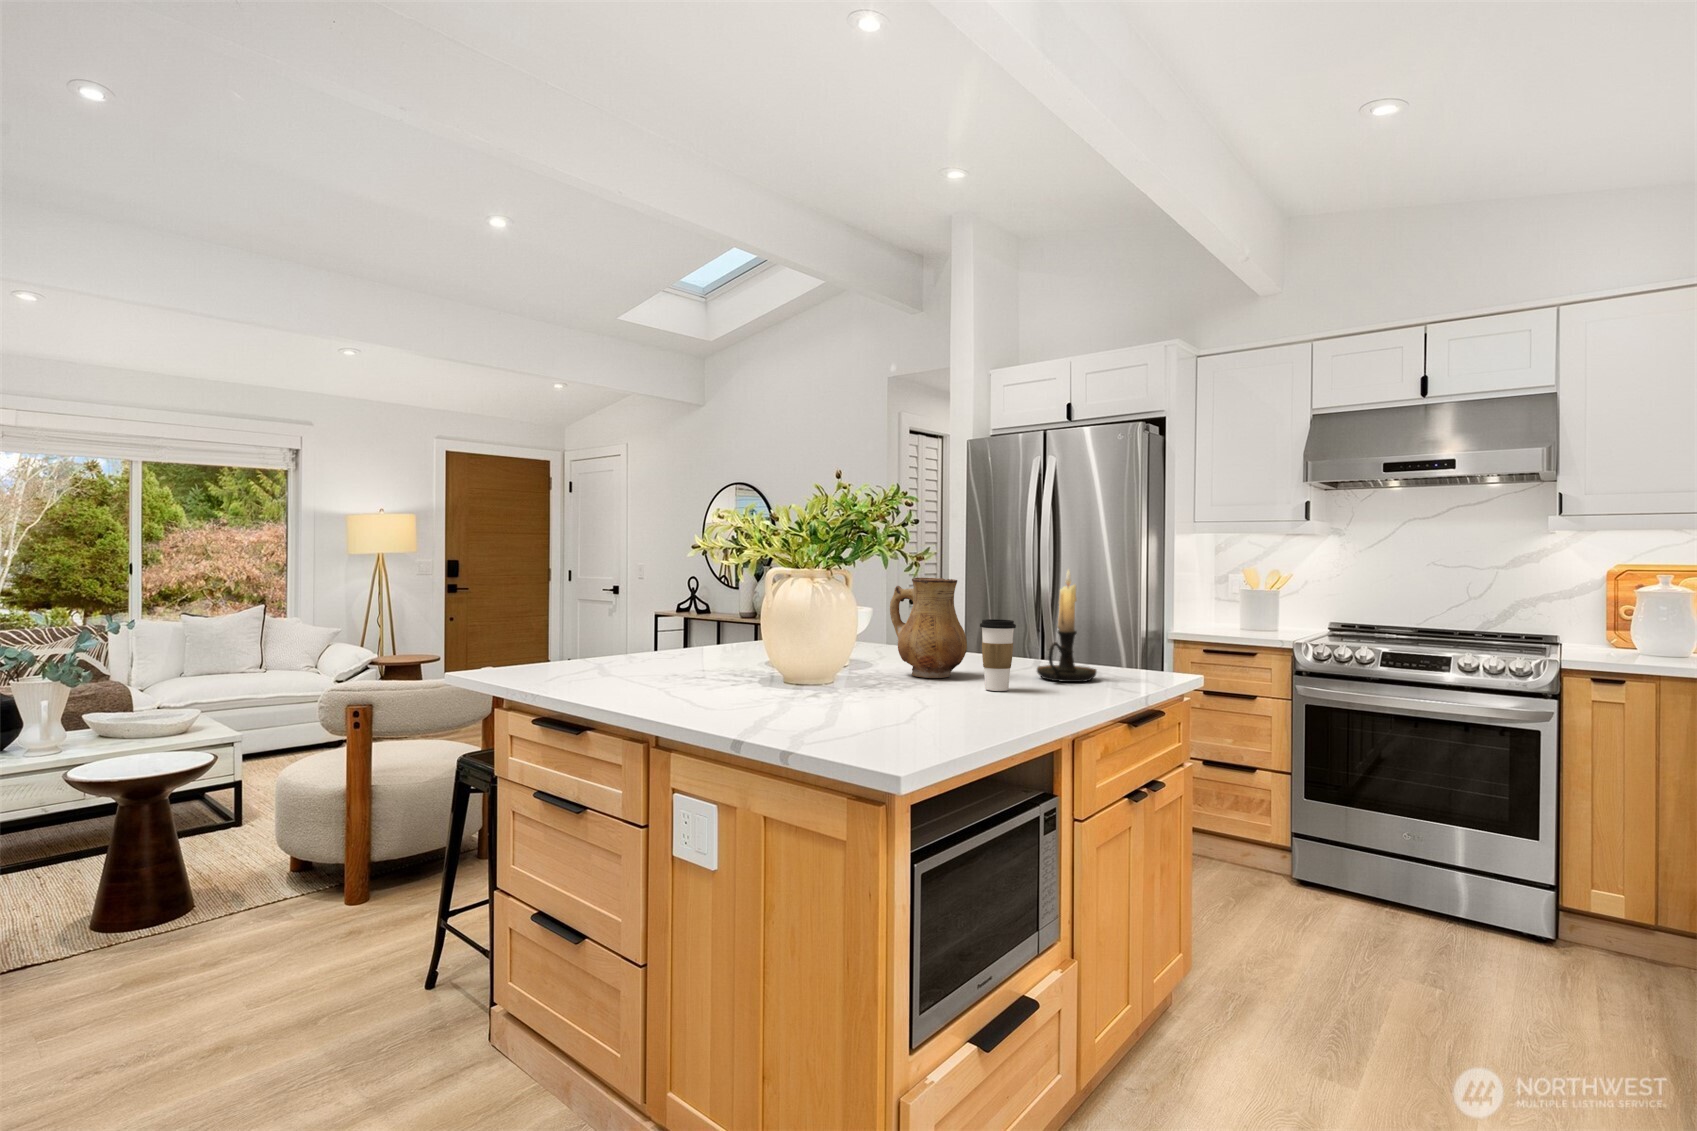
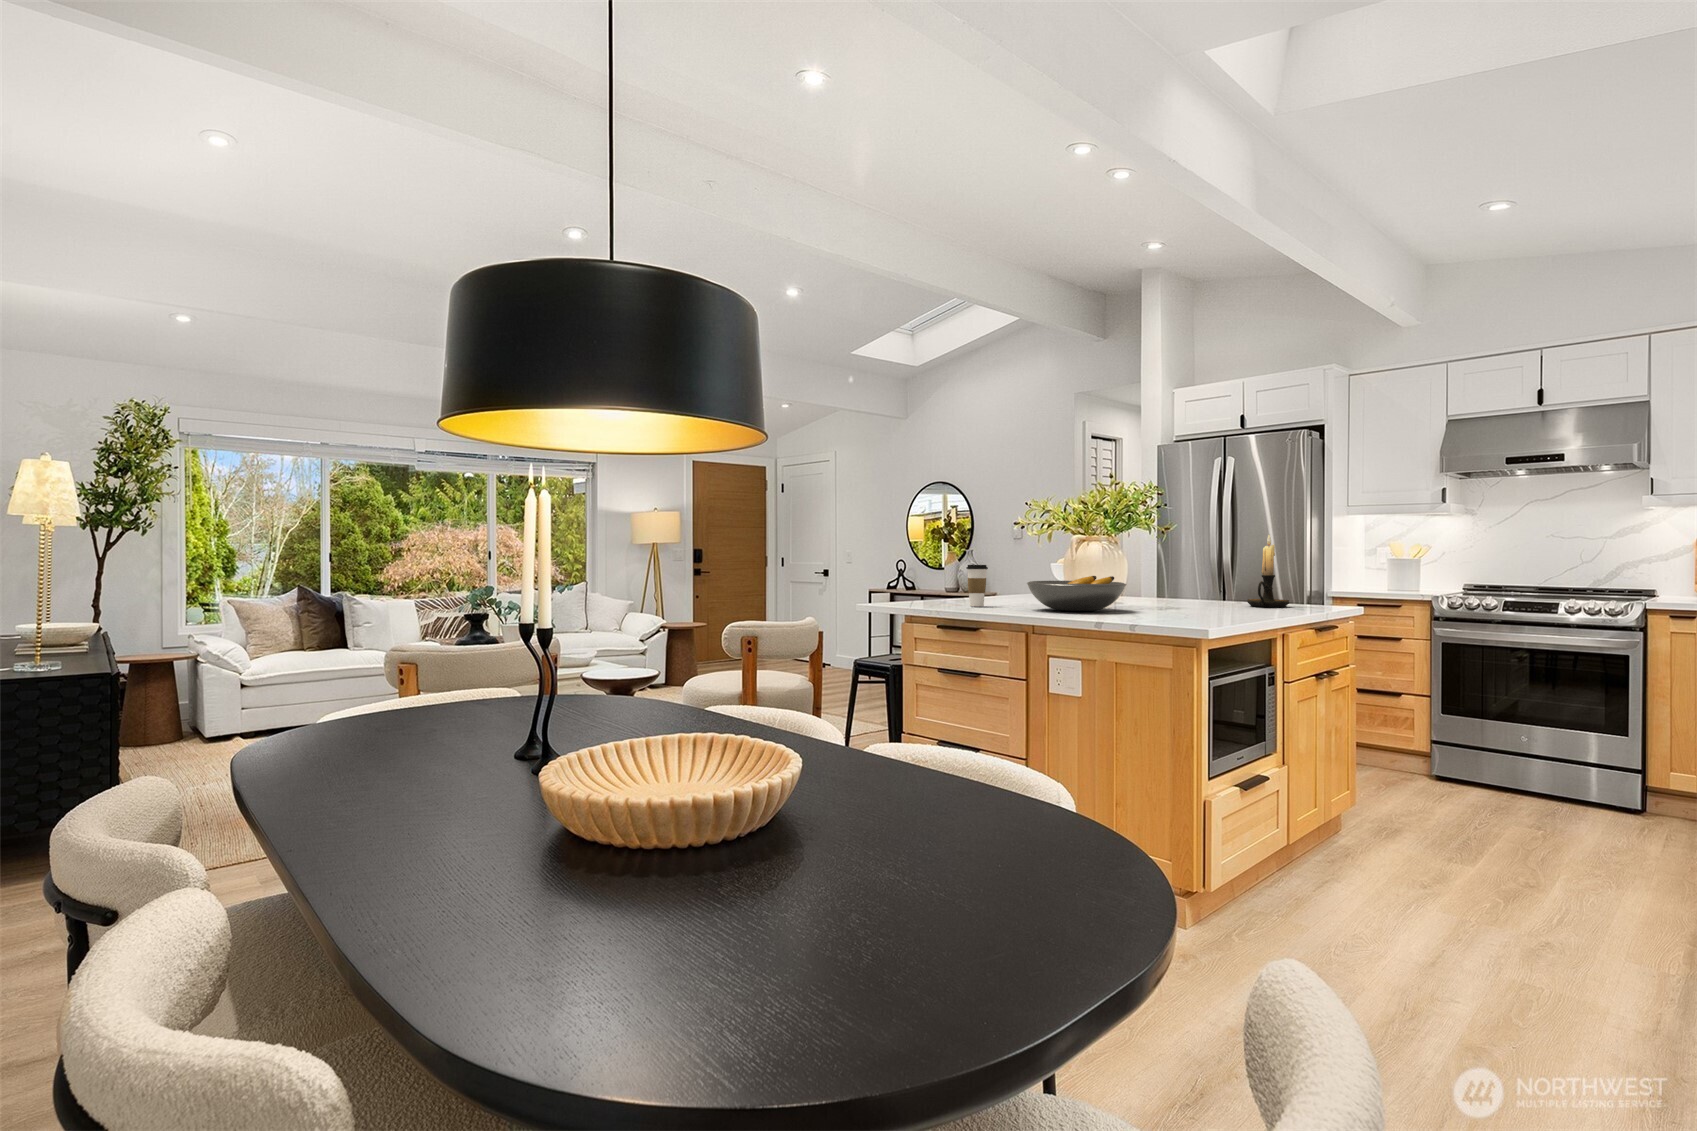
ceramic pitcher: present [890,578,967,678] -> none [1145,542,1199,606]
coffee cup: present [980,619,1016,691] -> present [966,565,988,607]
fruit bowl: none [667,642,829,701] -> present [1027,576,1126,611]

